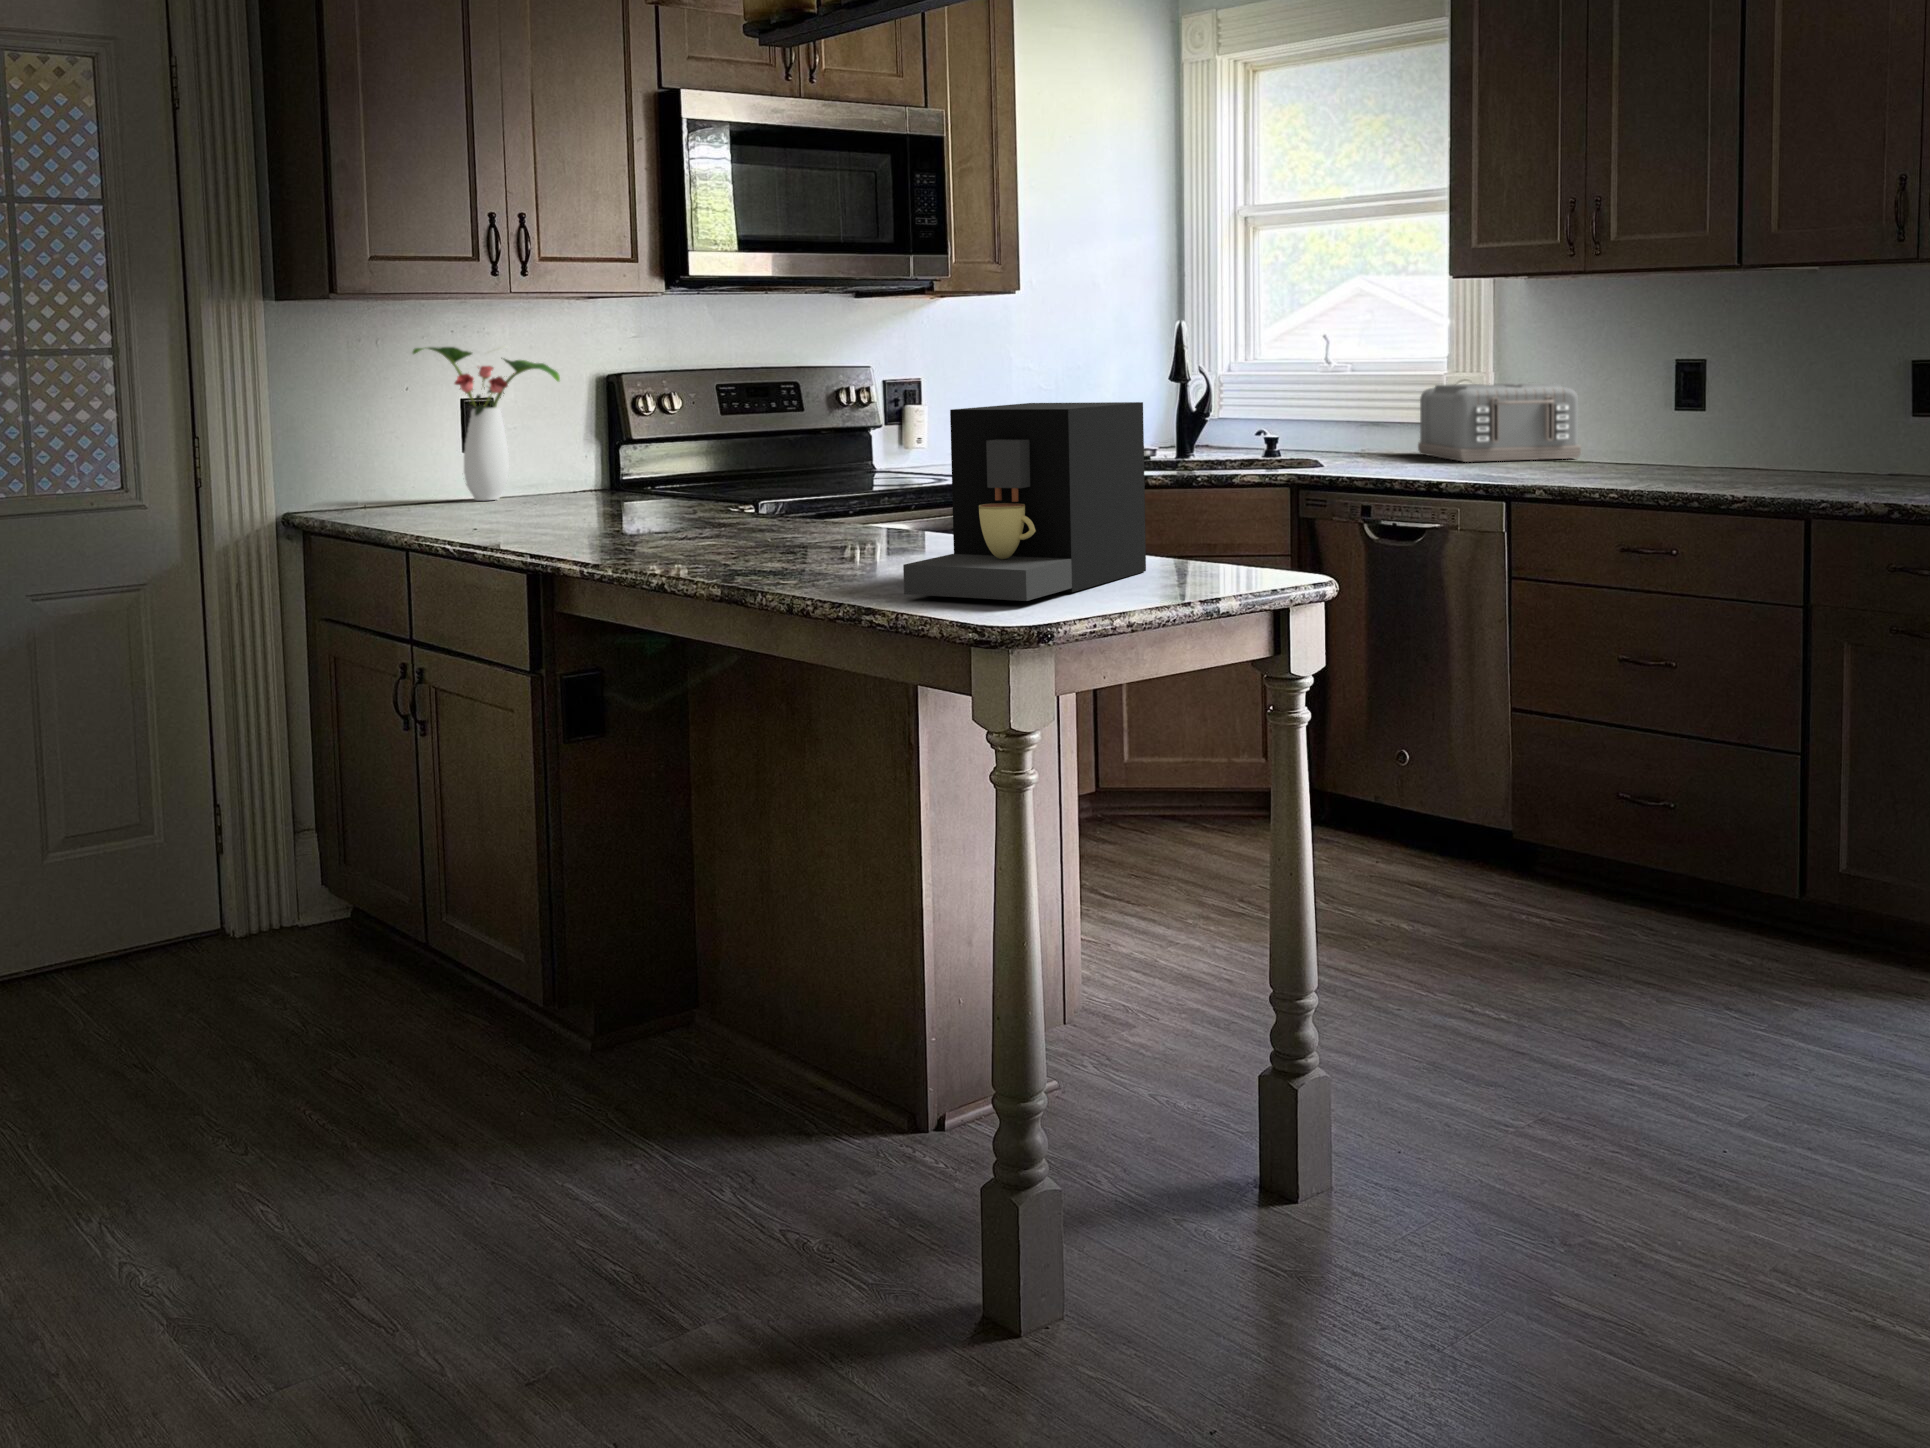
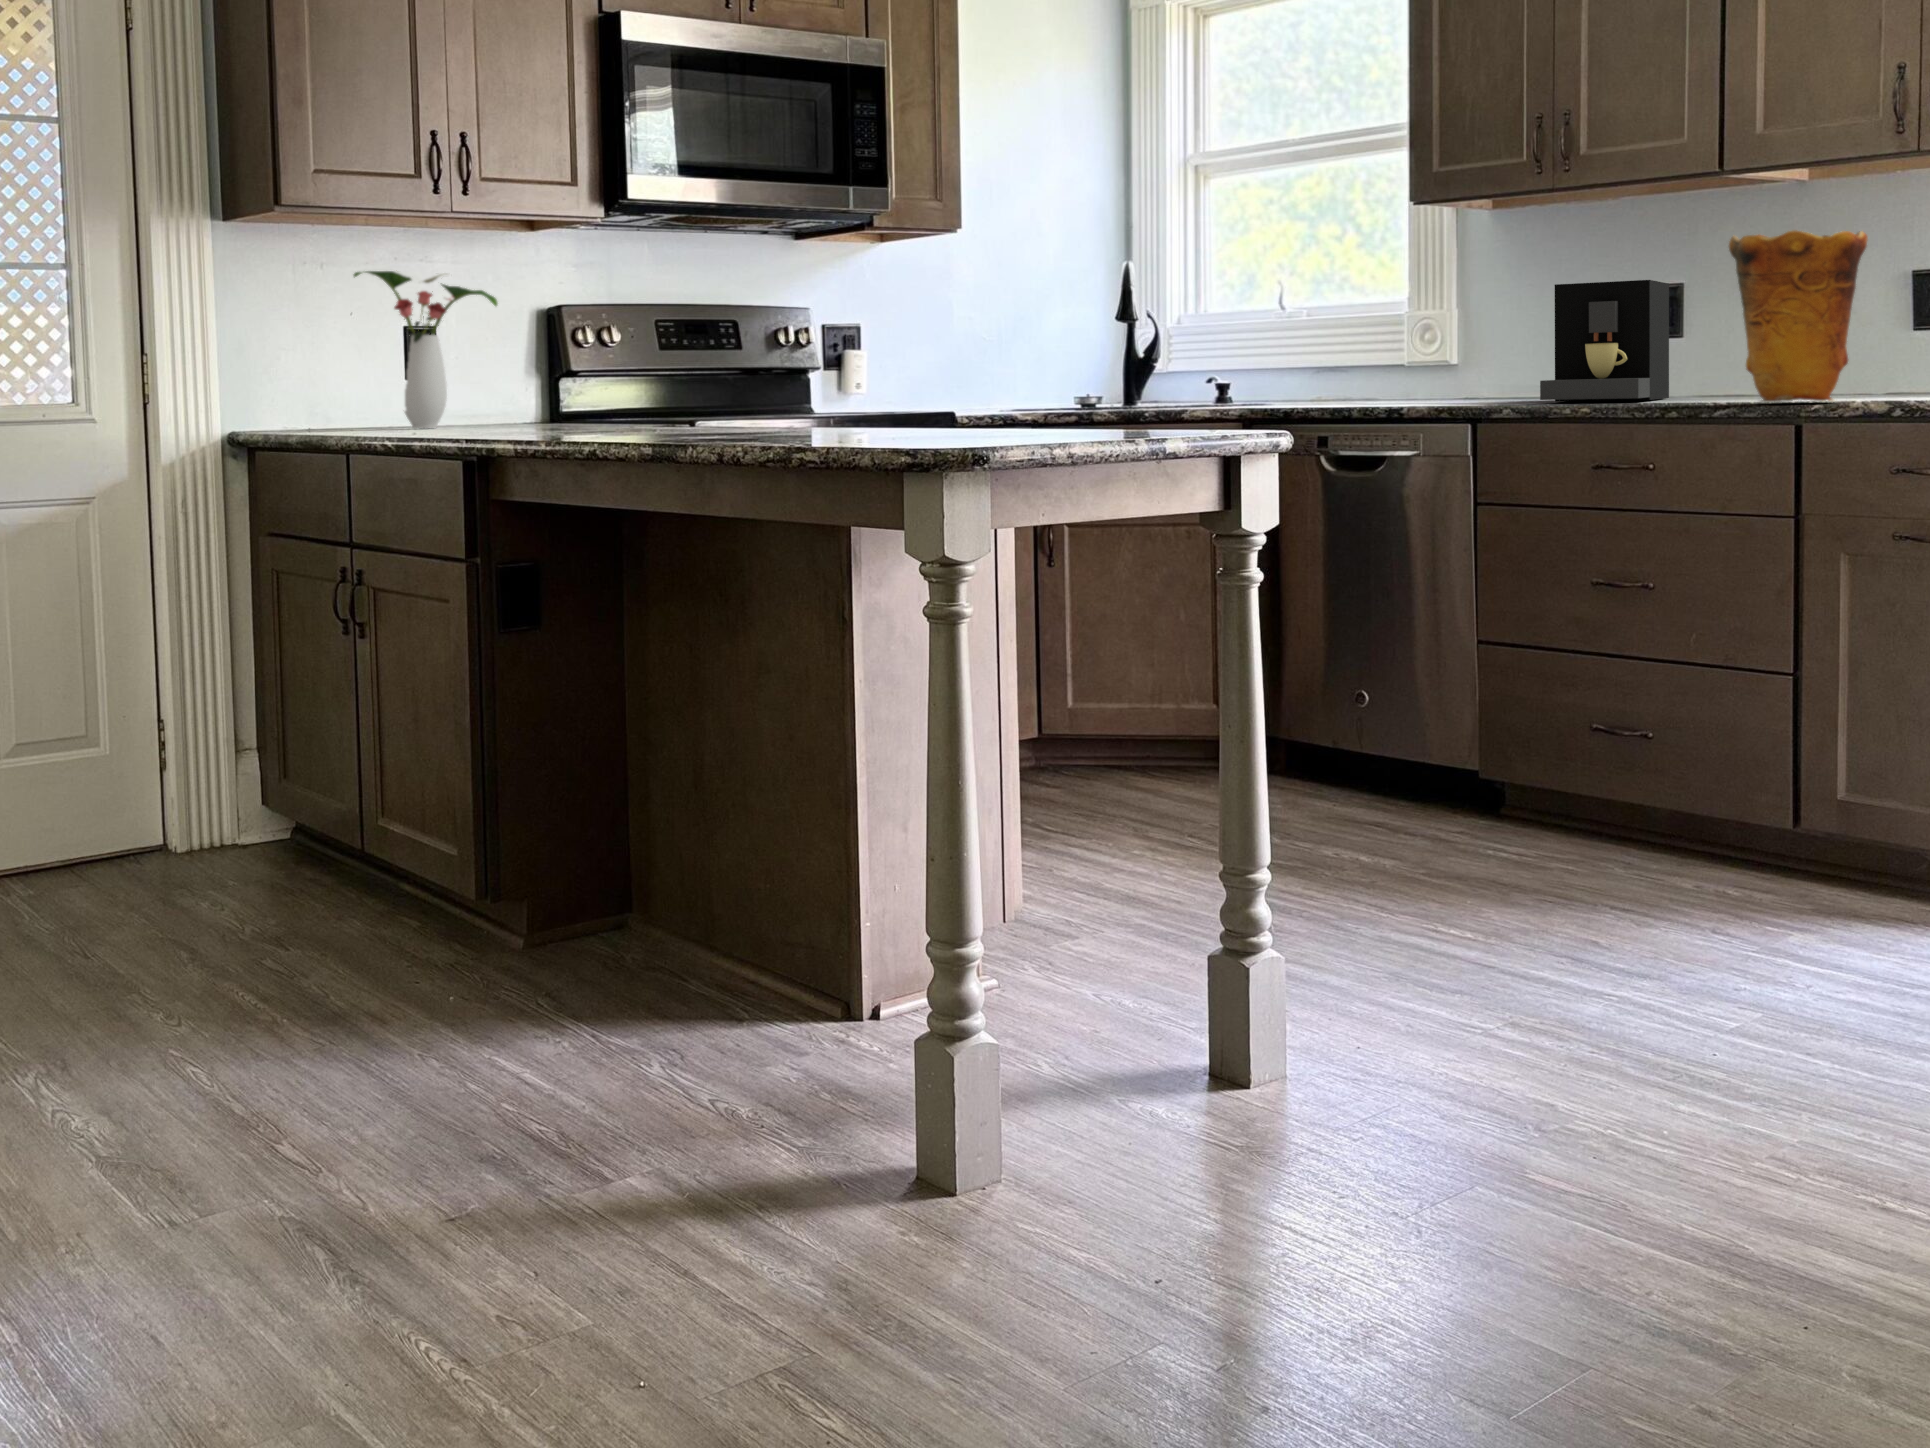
vase: none [1742,334,1867,497] -> present [1729,230,1868,402]
toaster: present [1418,384,1581,462] -> none [1380,319,1556,399]
coffee maker: present [903,402,1146,601] -> present [1540,280,1669,401]

